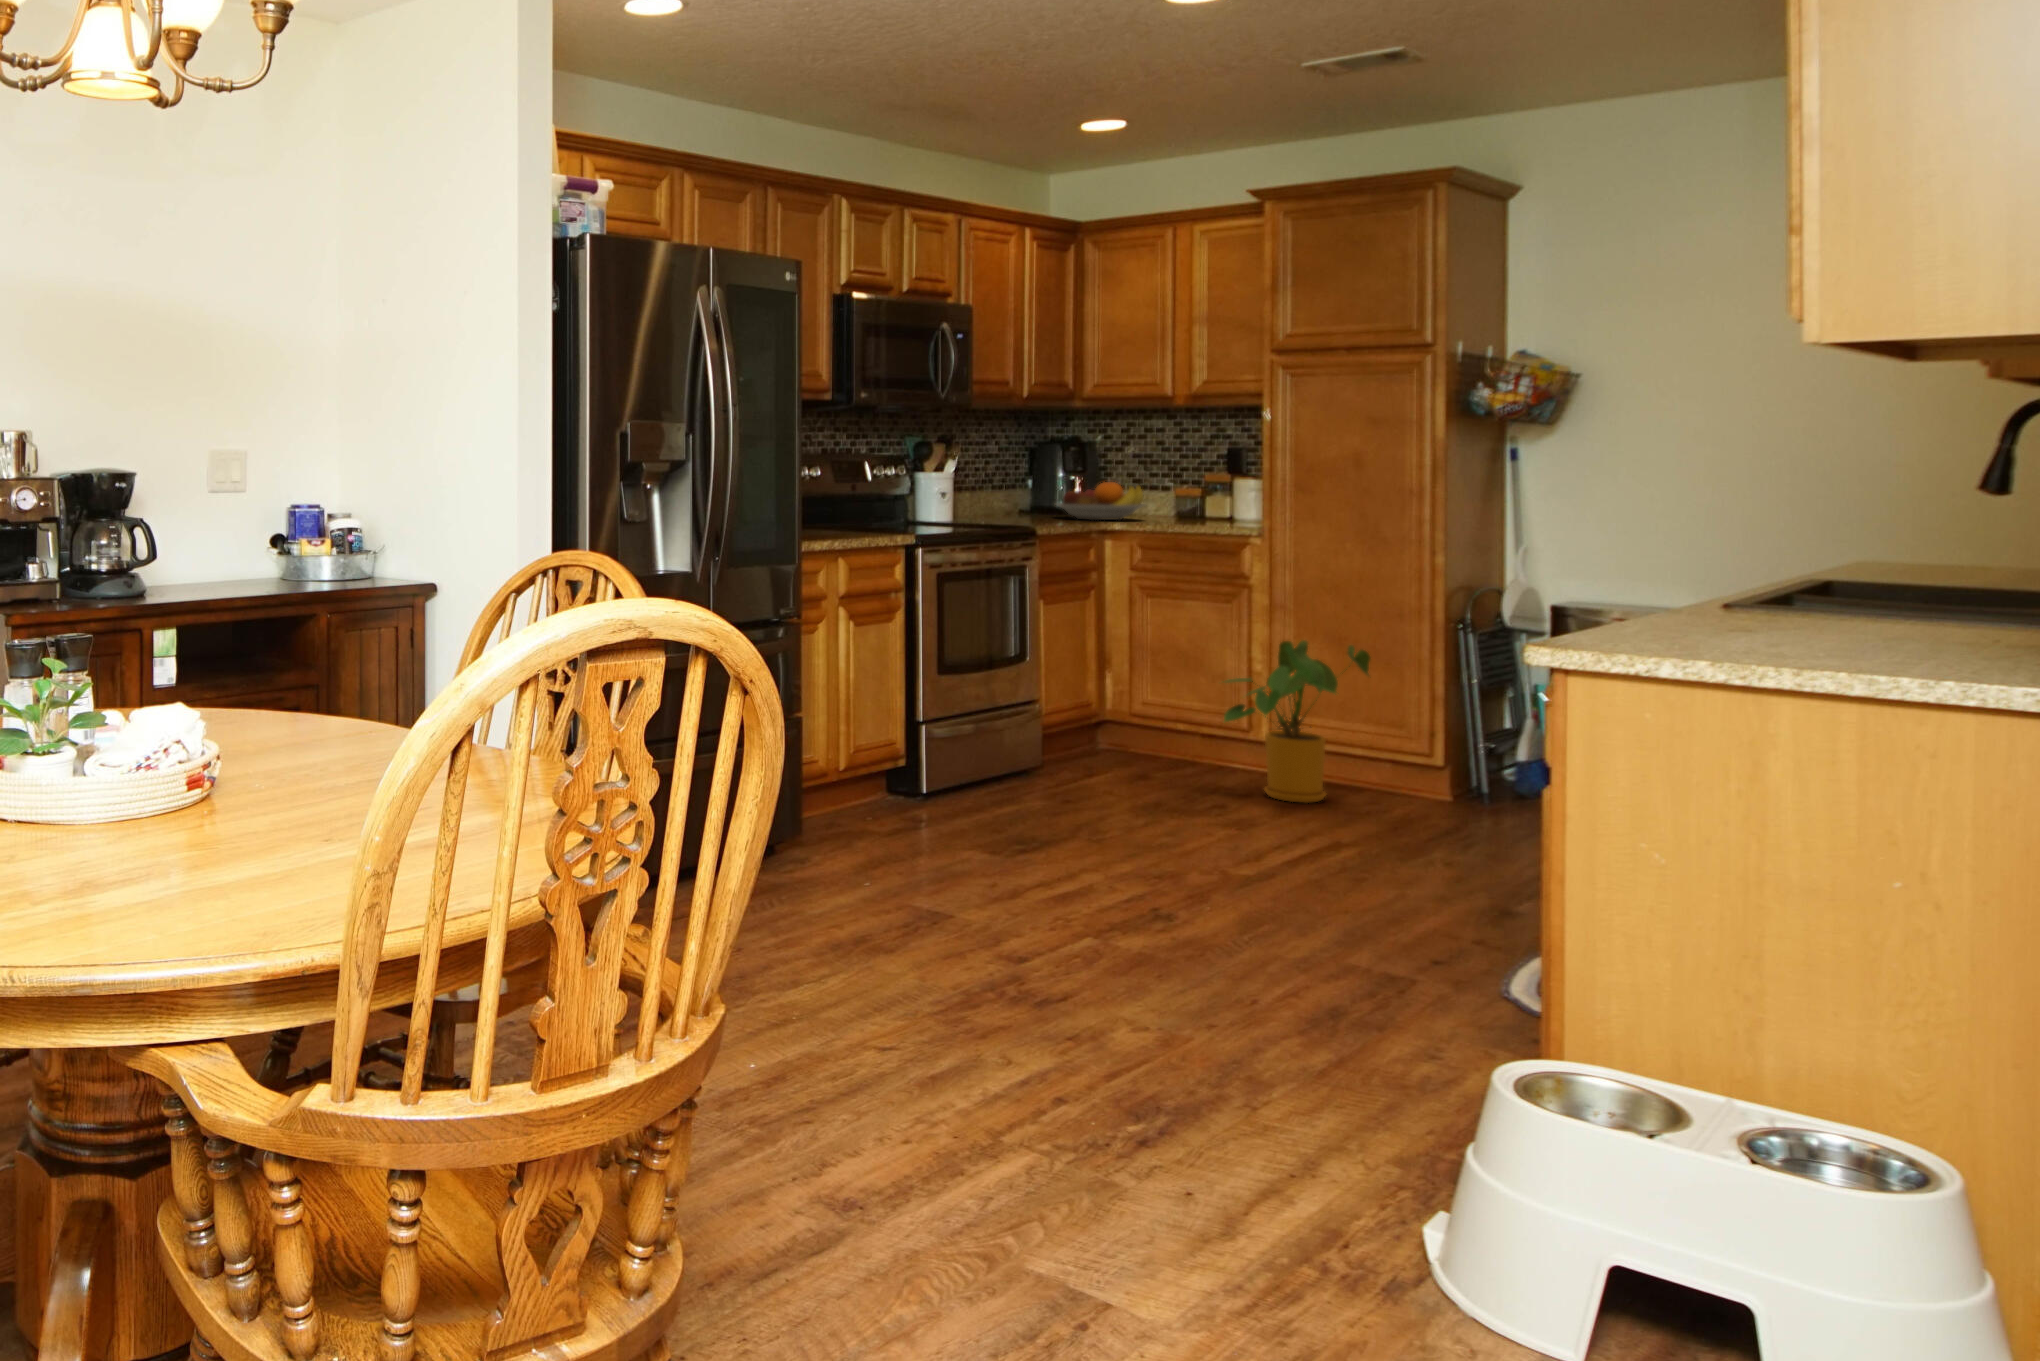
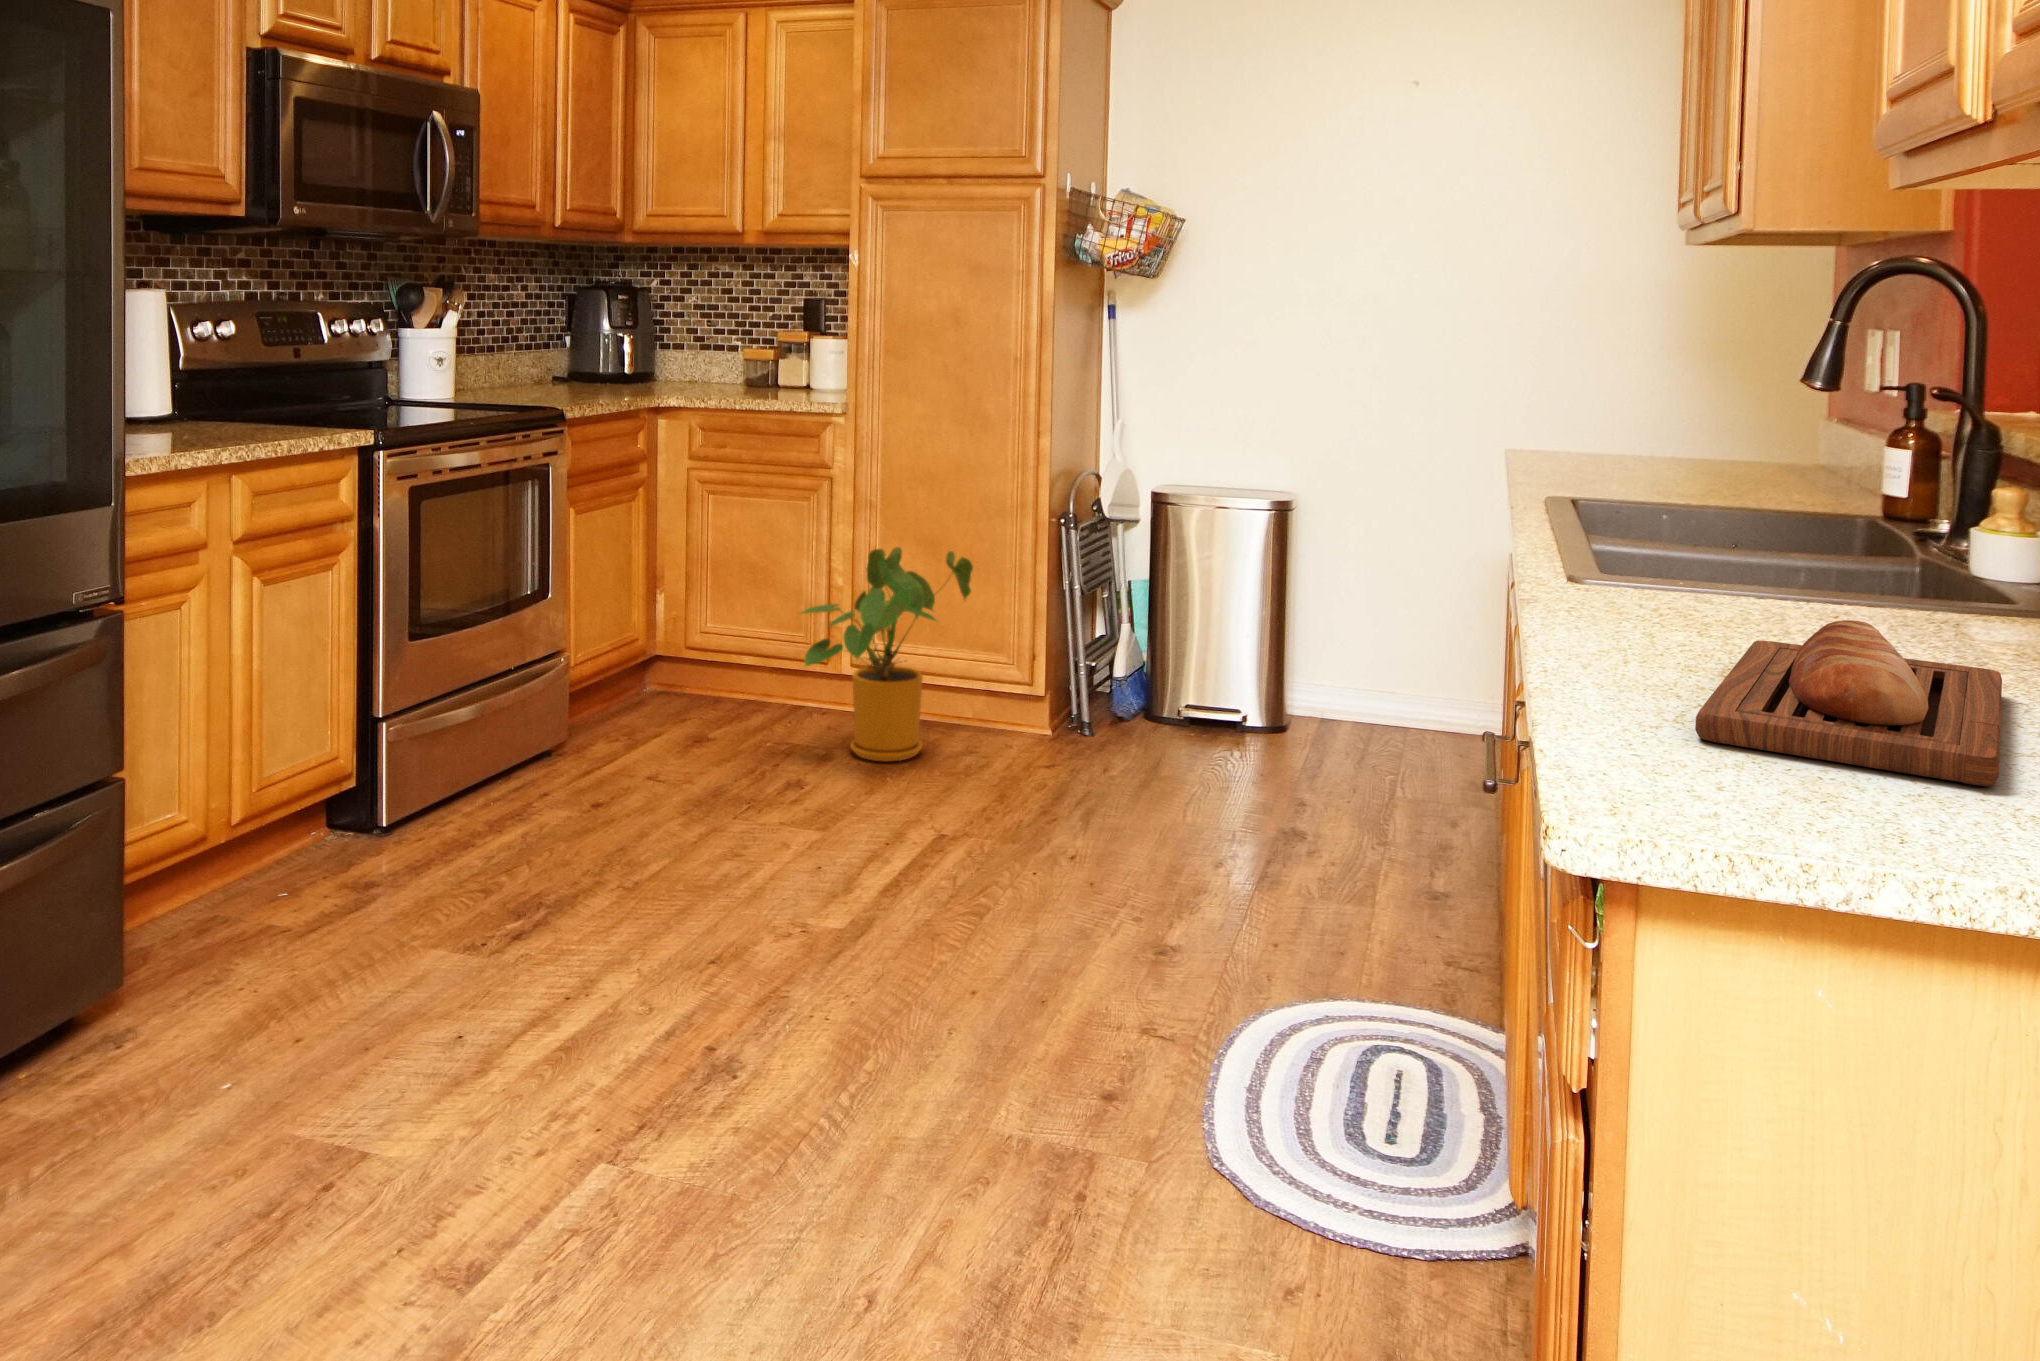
fruit bowl: present [1057,482,1144,520] -> none [595,340,710,389]
bread loaf: none [1677,598,1948,655] -> present [1695,620,2002,786]

